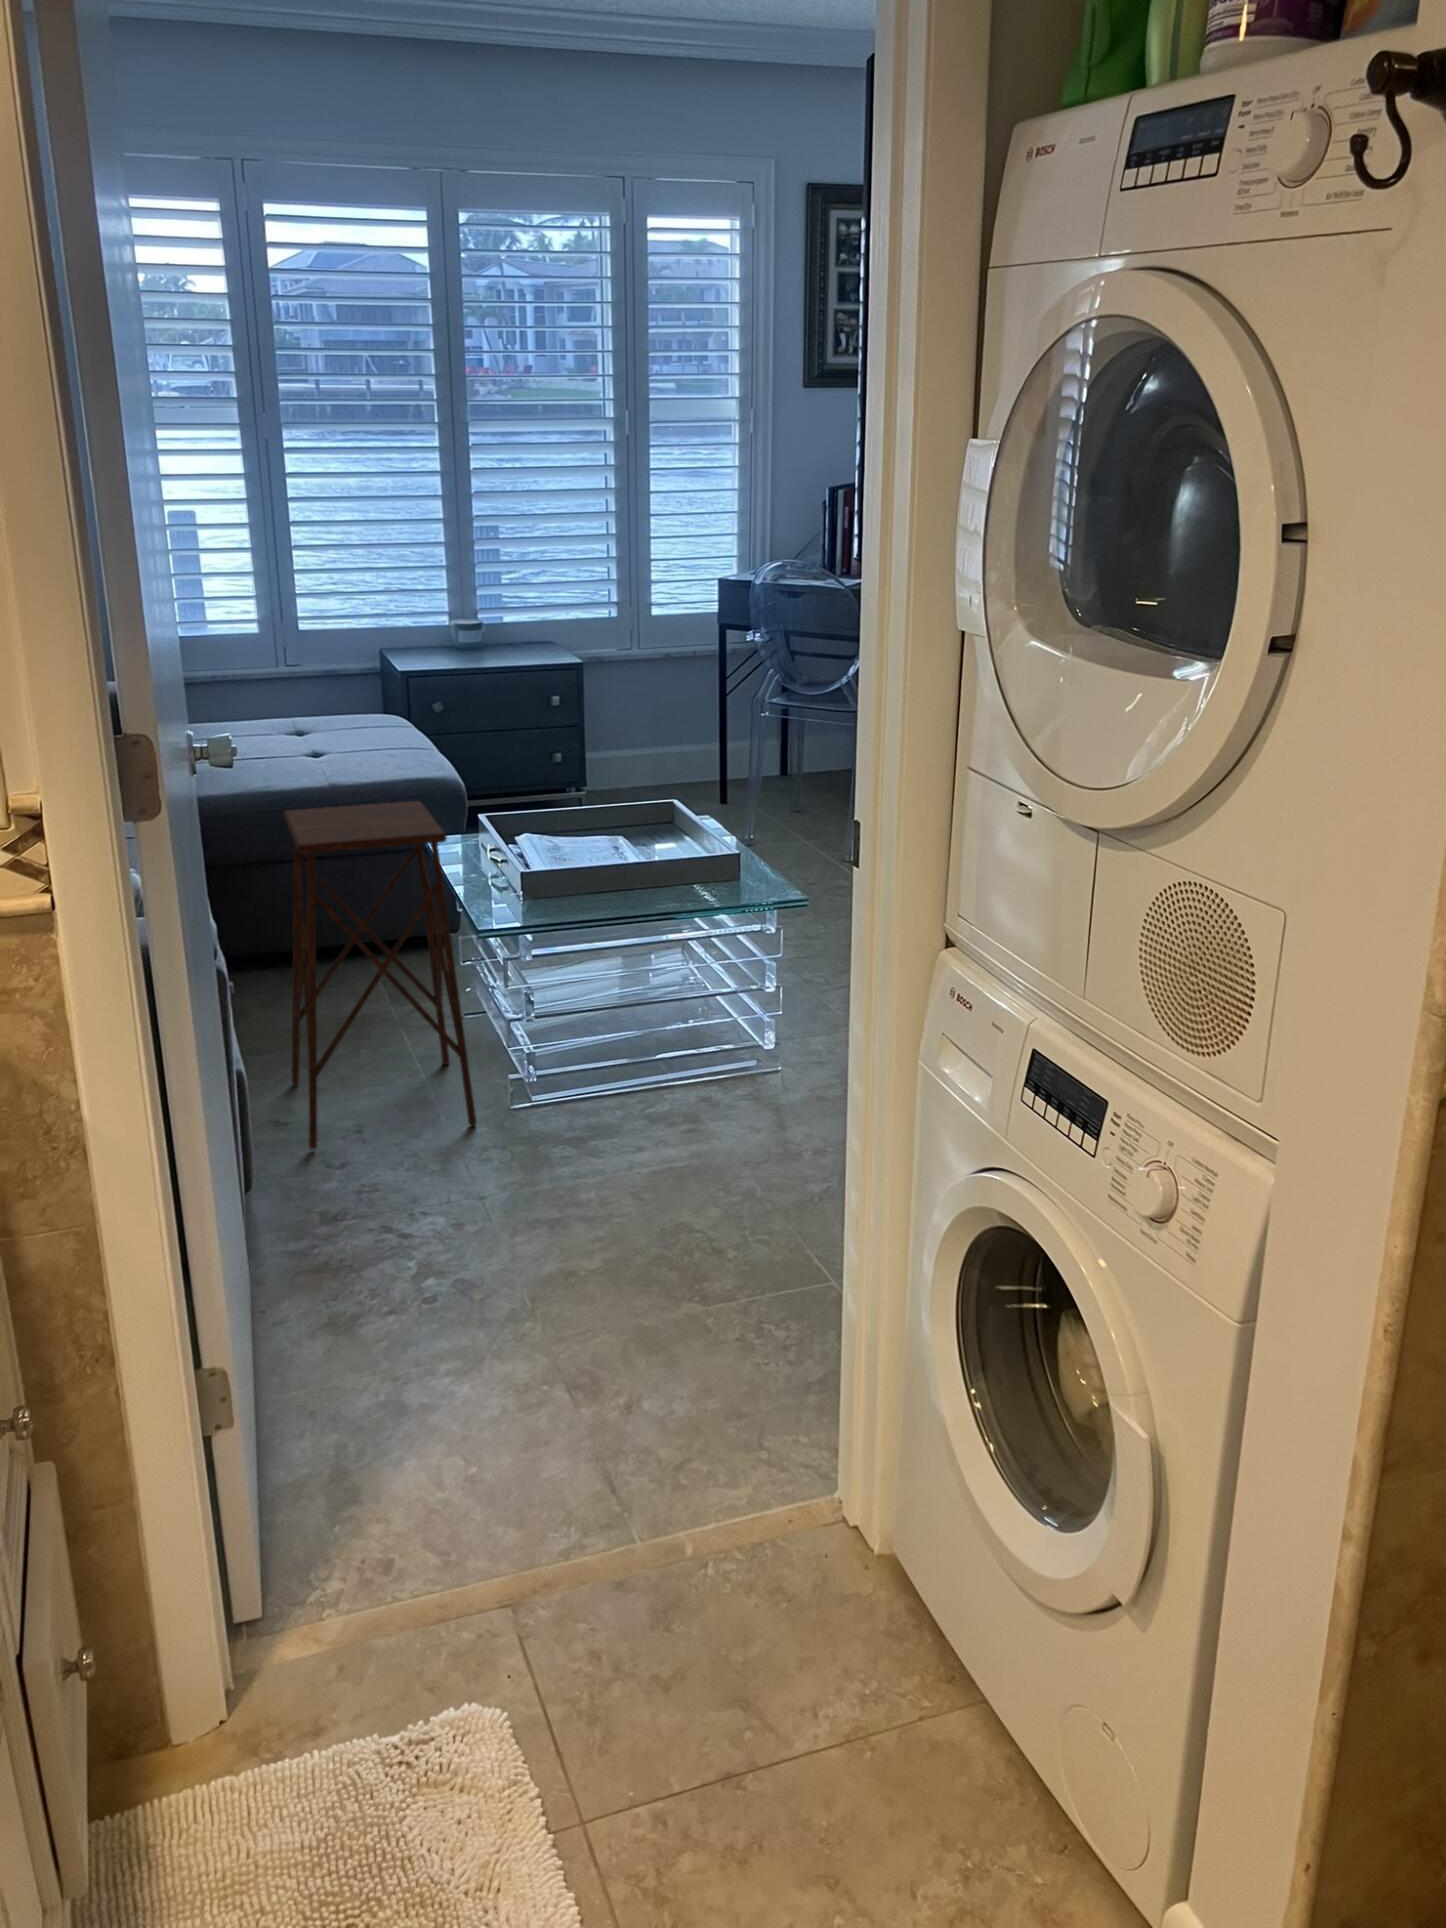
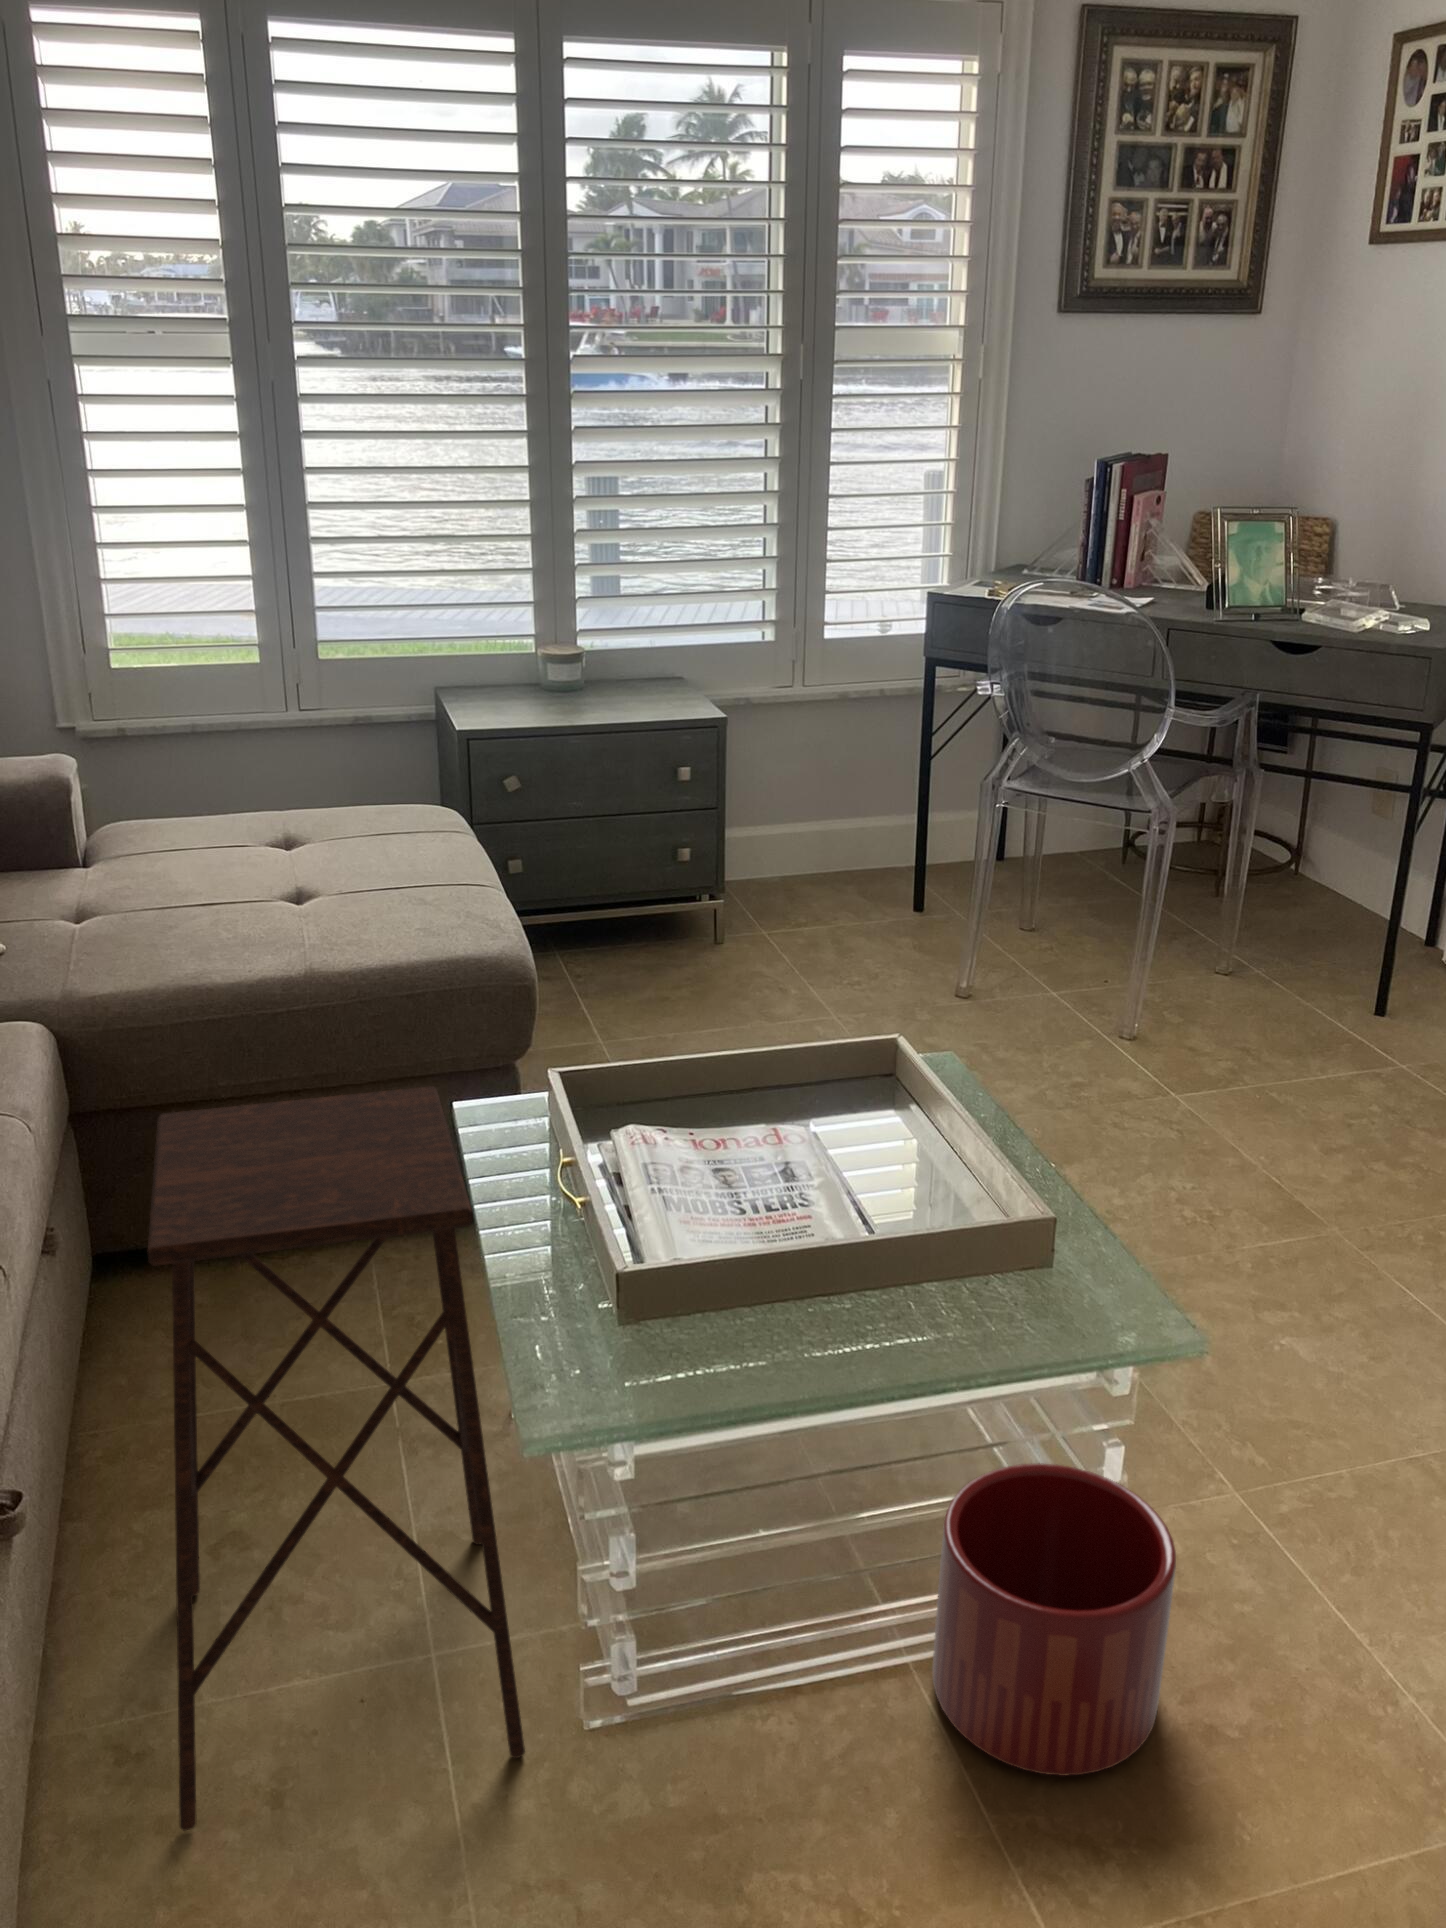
planter: none [682,990,795,1121] -> present [933,1464,1176,1776]

